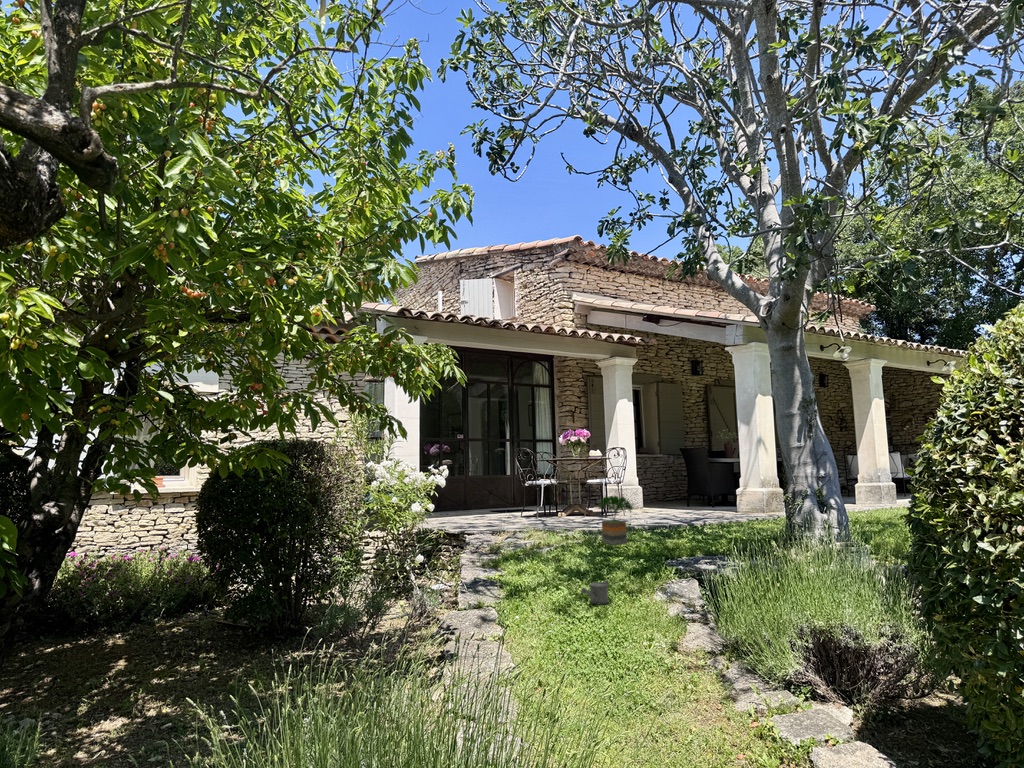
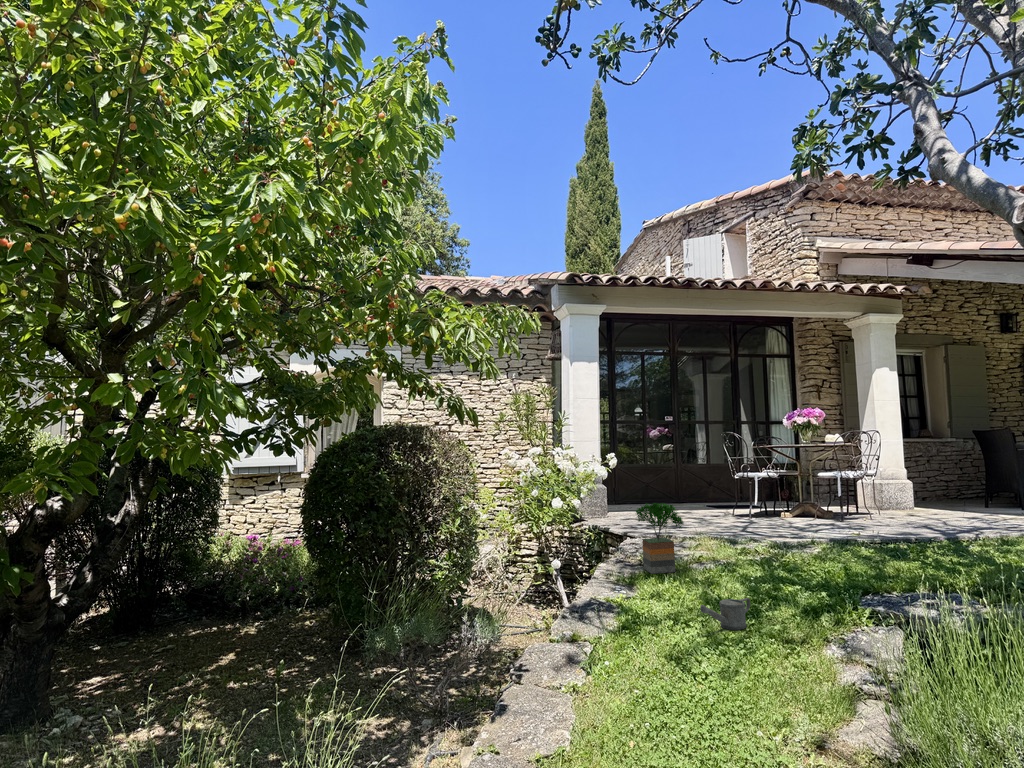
potted tree: present [598,496,632,545] -> present [636,503,683,574]

